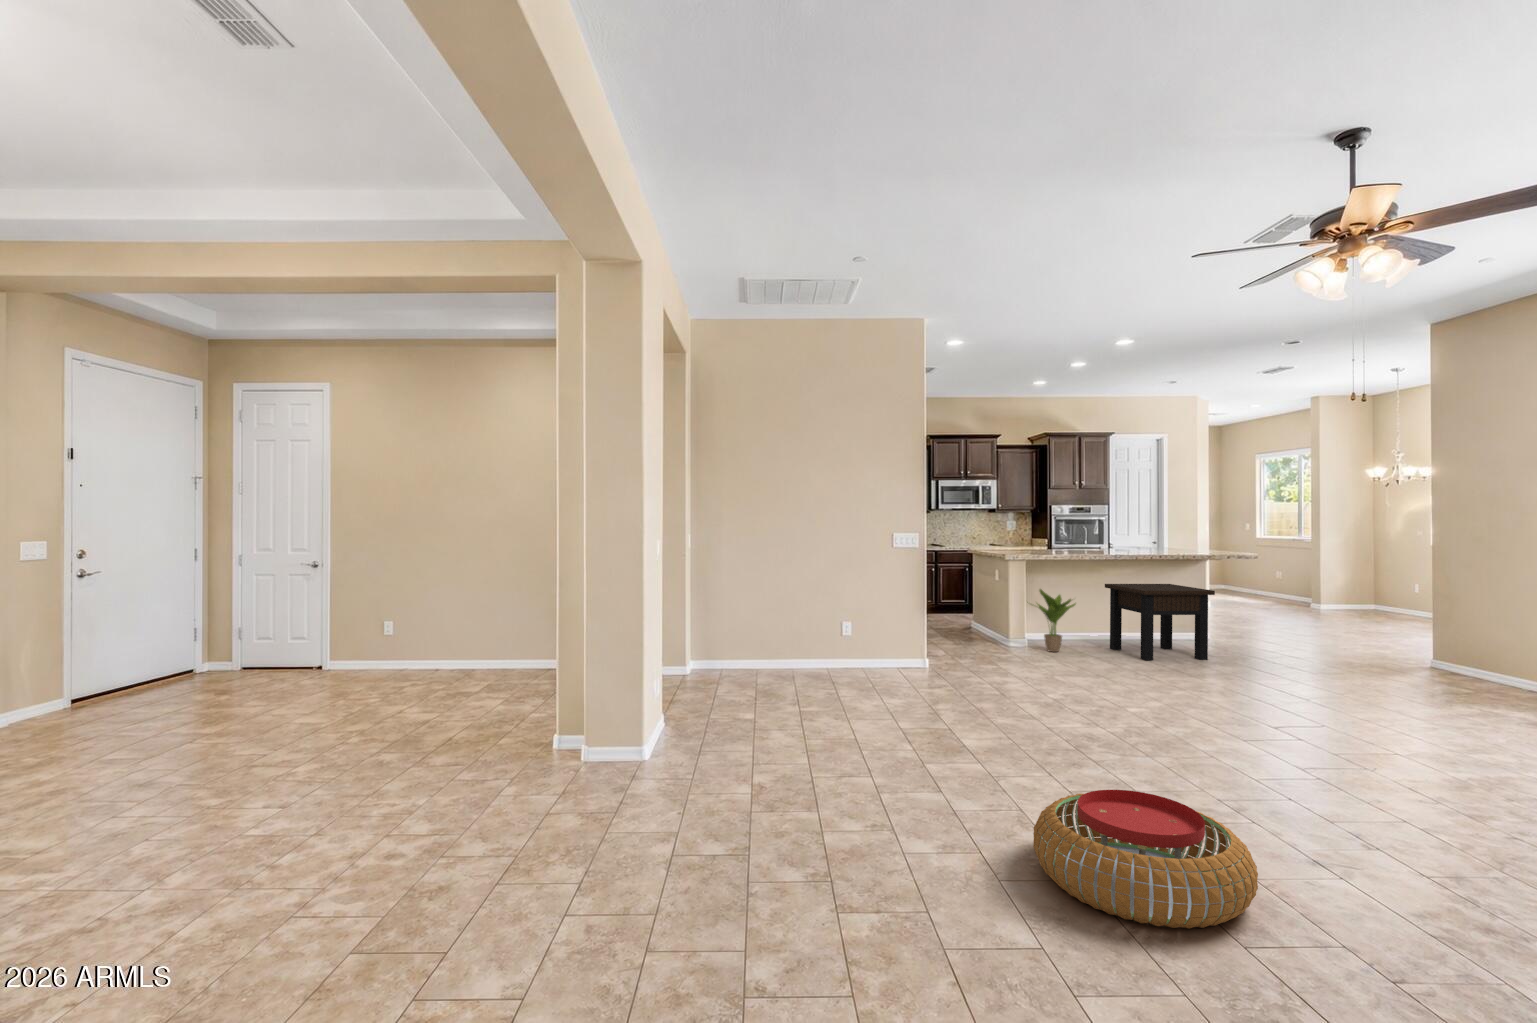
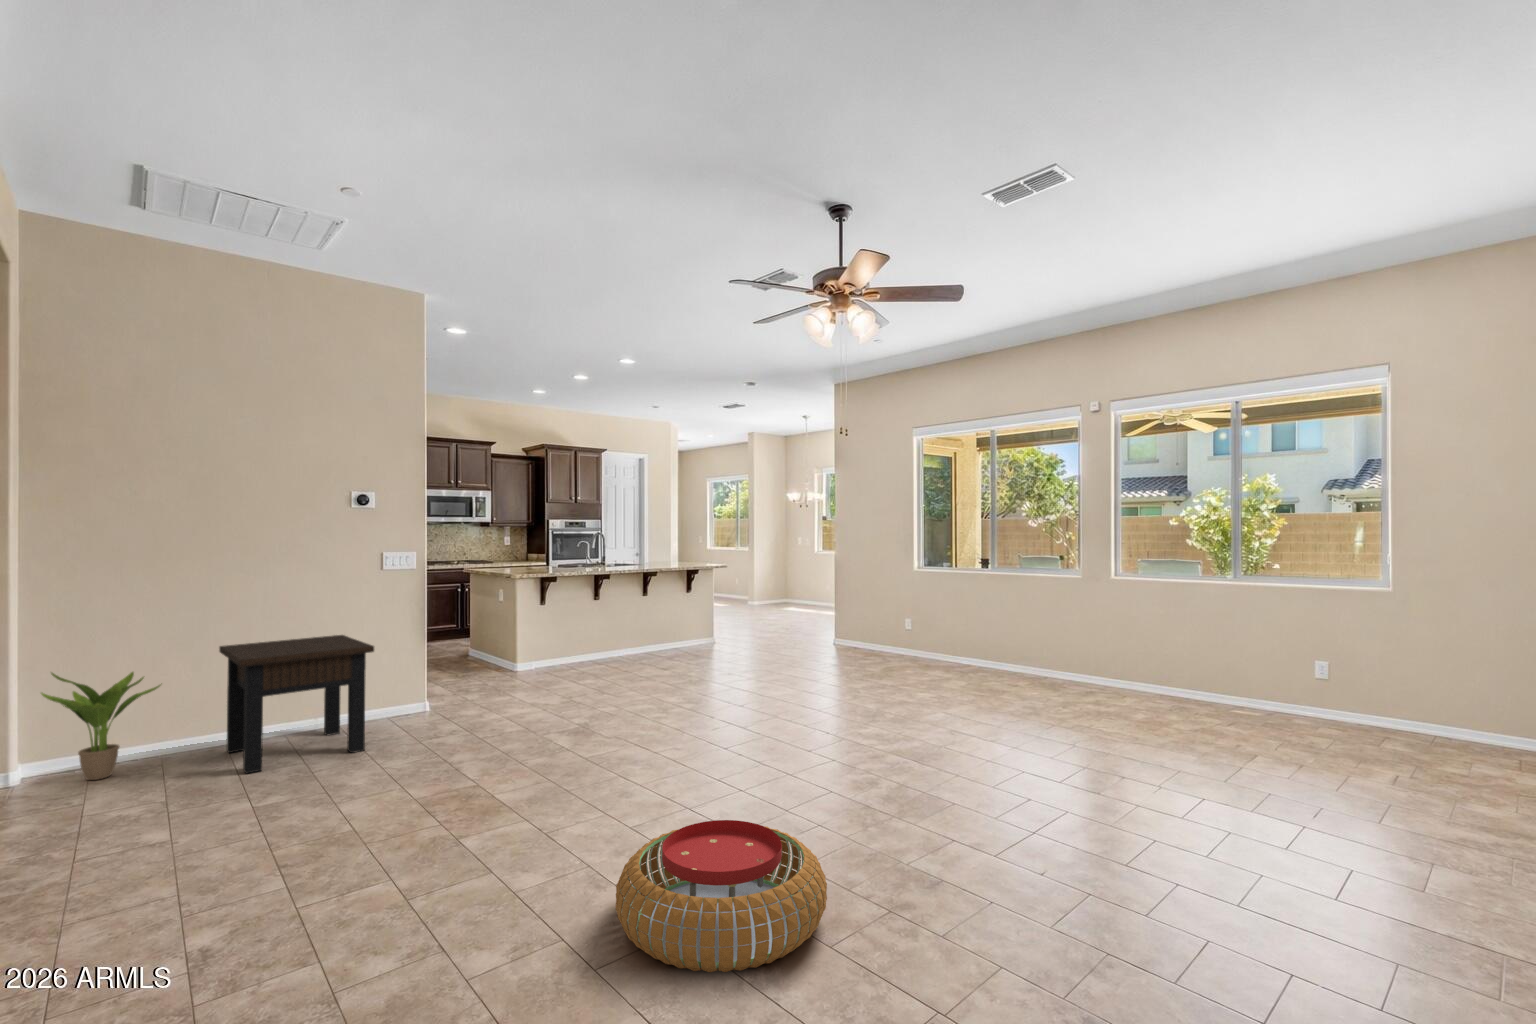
side table: present [1105,584,1215,660] -> present [219,635,374,773]
potted plant: present [1037,589,1076,652] -> present [41,672,161,780]

